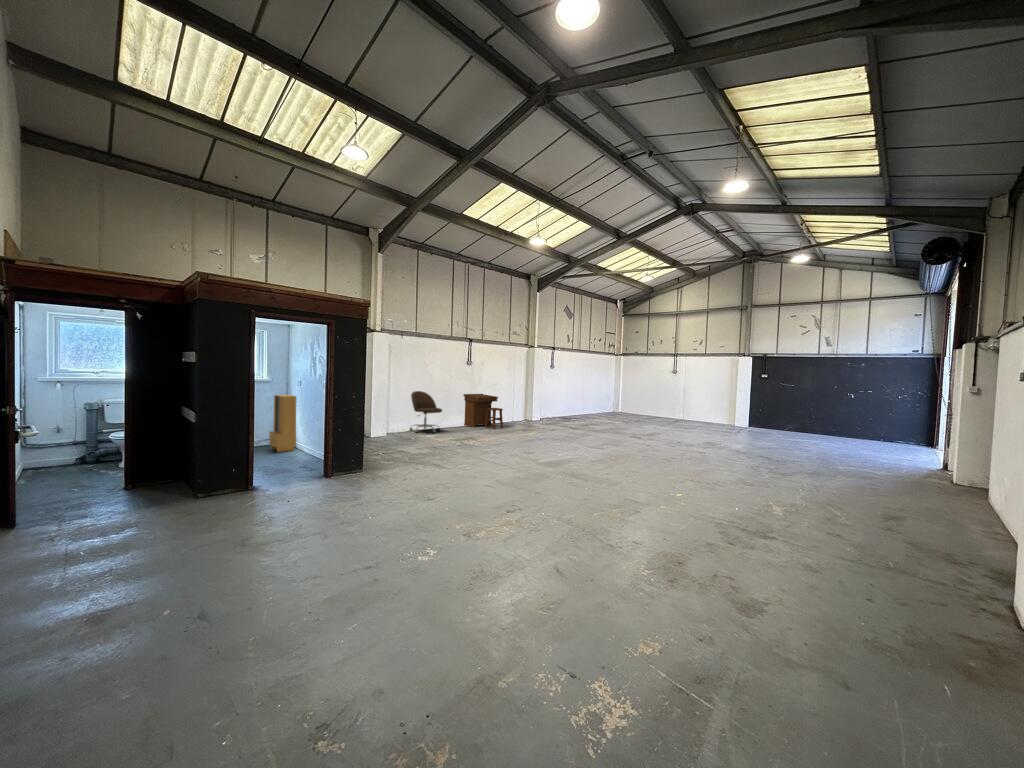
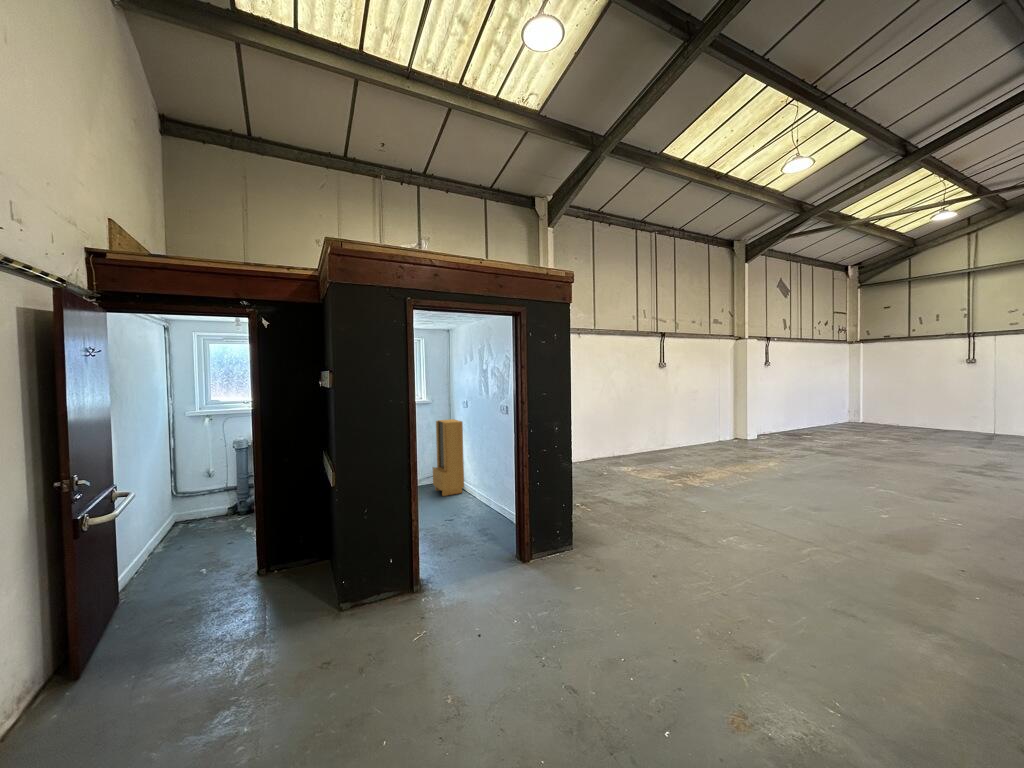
office chair: present [410,391,442,433] -> none [592,405,635,462]
desk: present [463,394,503,429] -> none [654,405,715,454]

